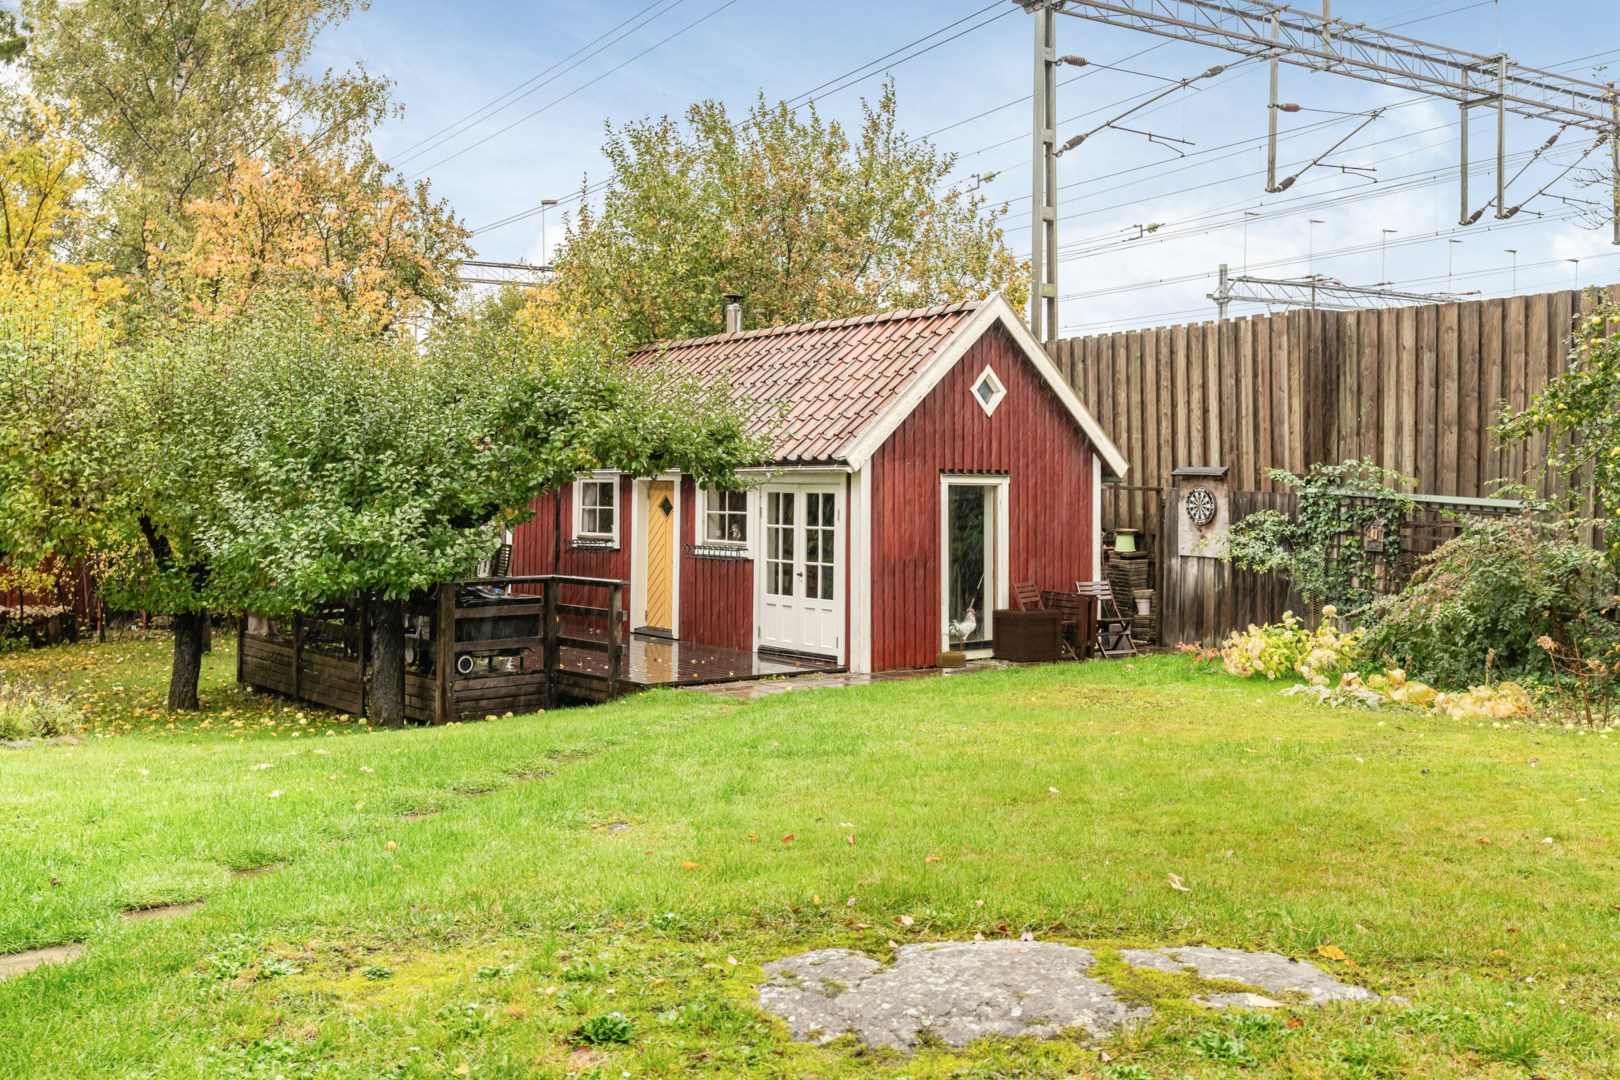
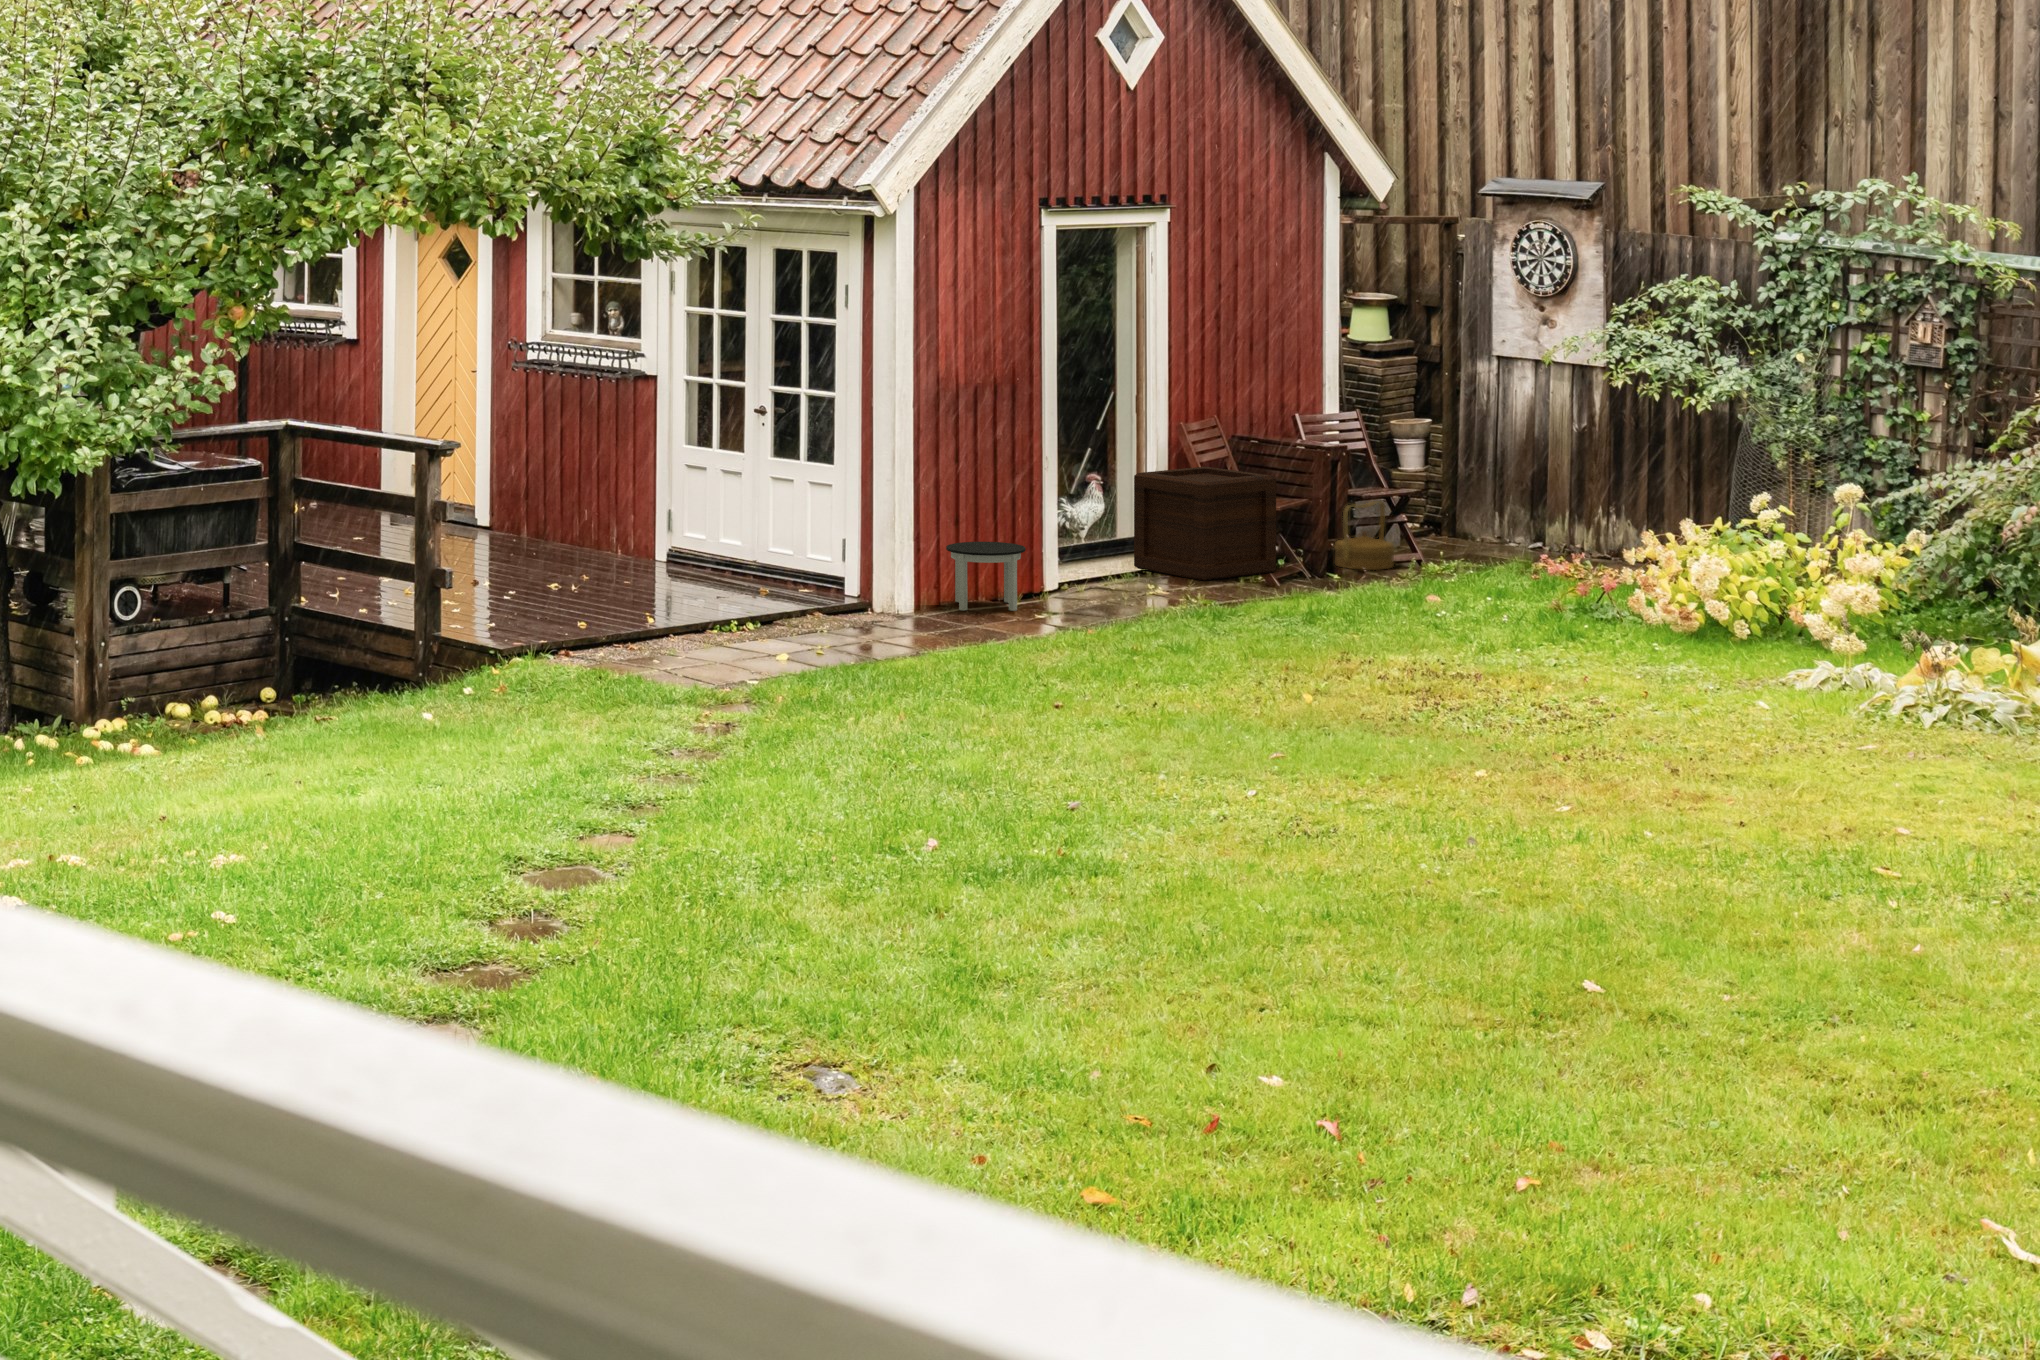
woven basket: present [936,632,966,668] -> present [1334,501,1394,570]
round table: none [887,639,926,673] -> present [946,542,1026,611]

